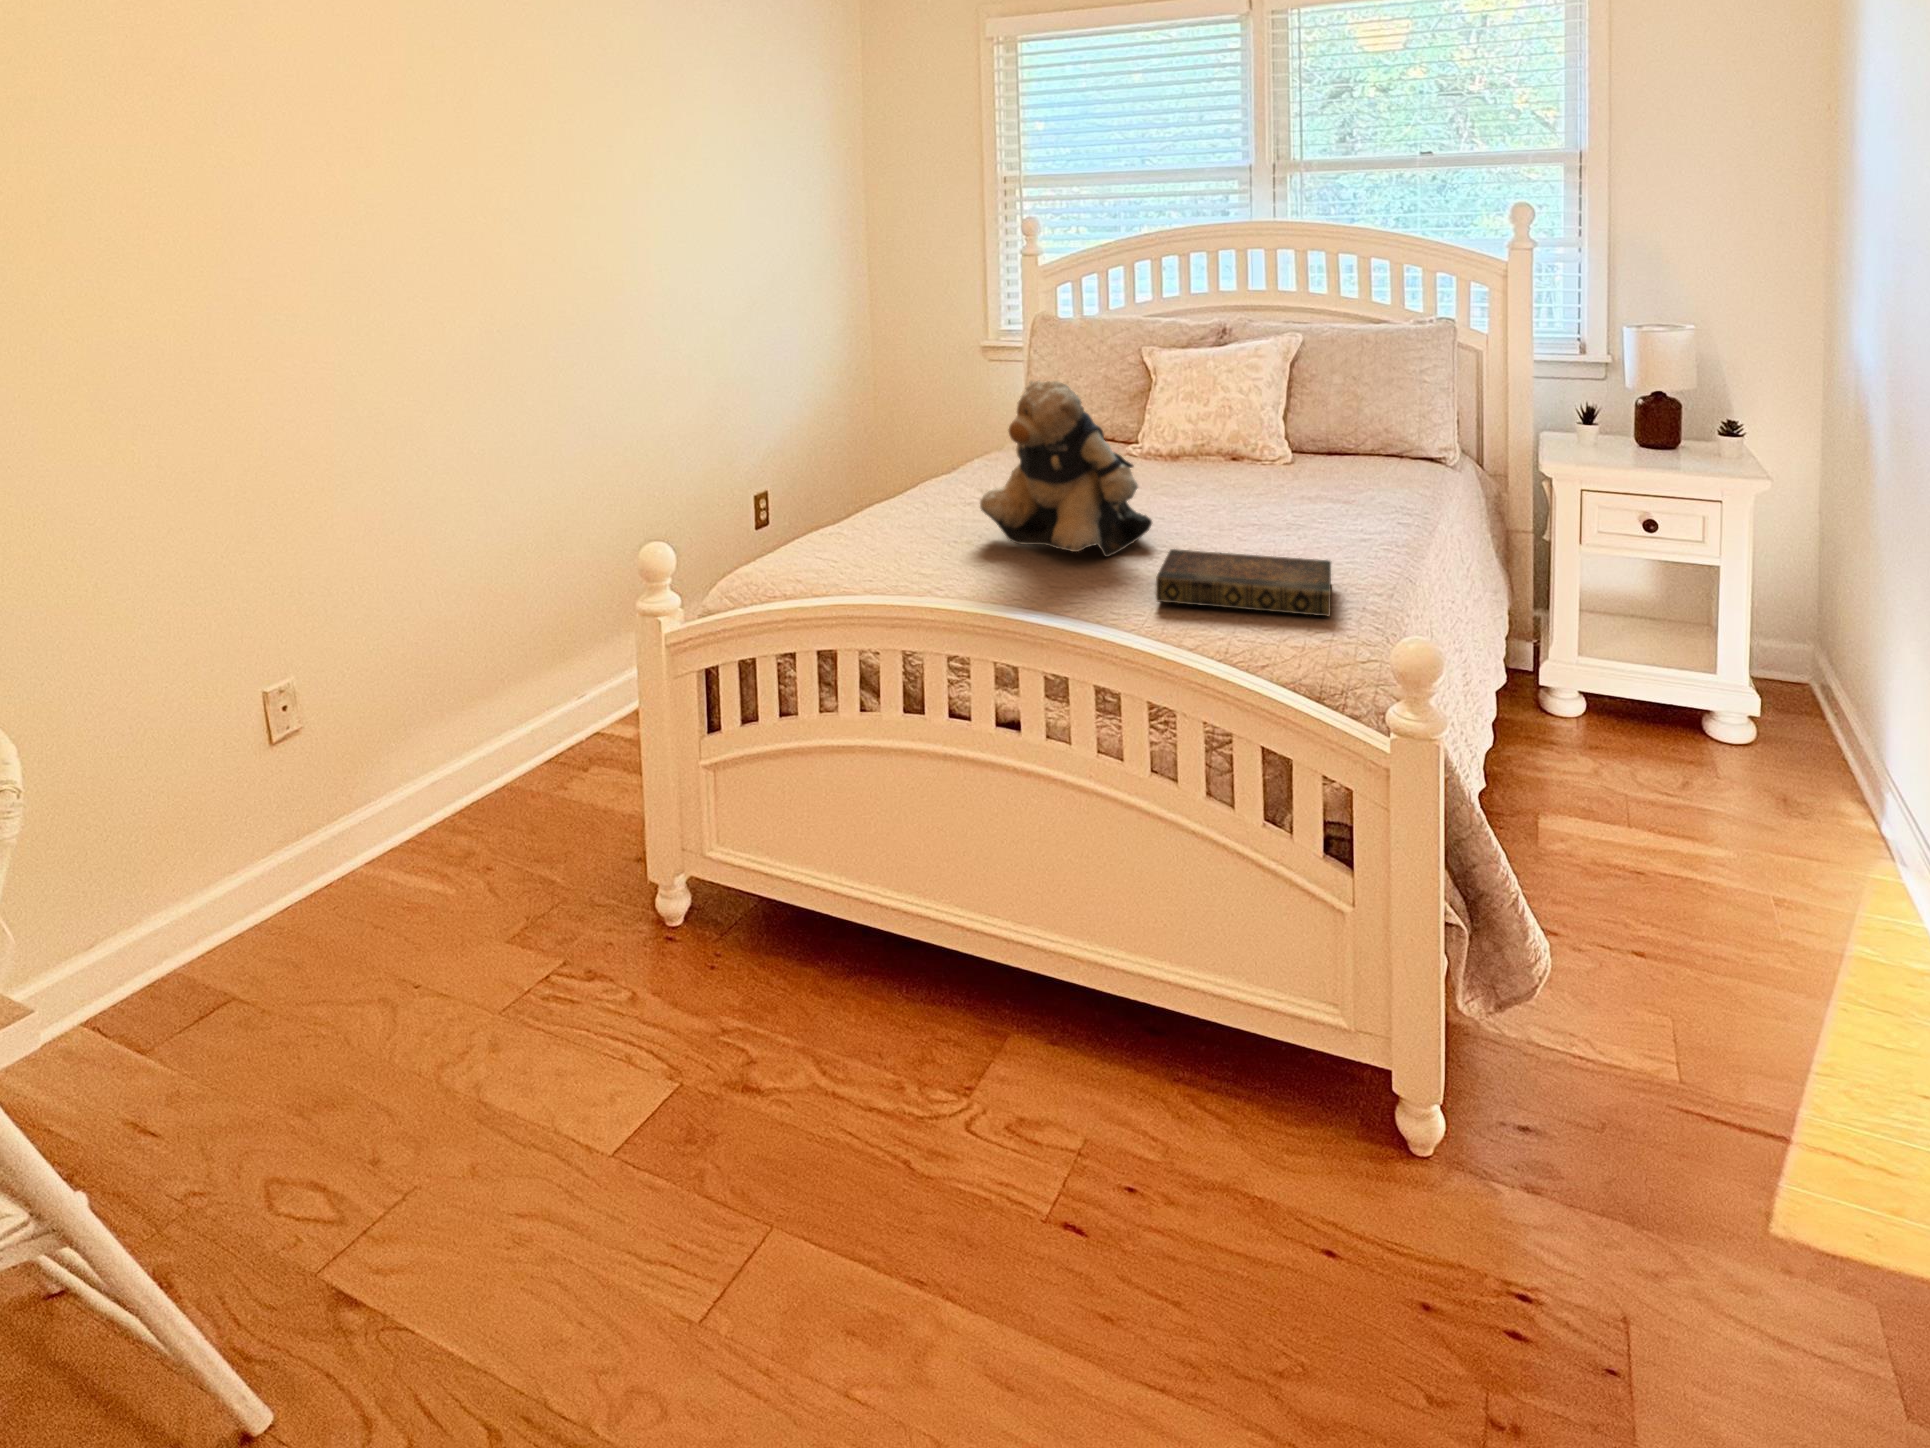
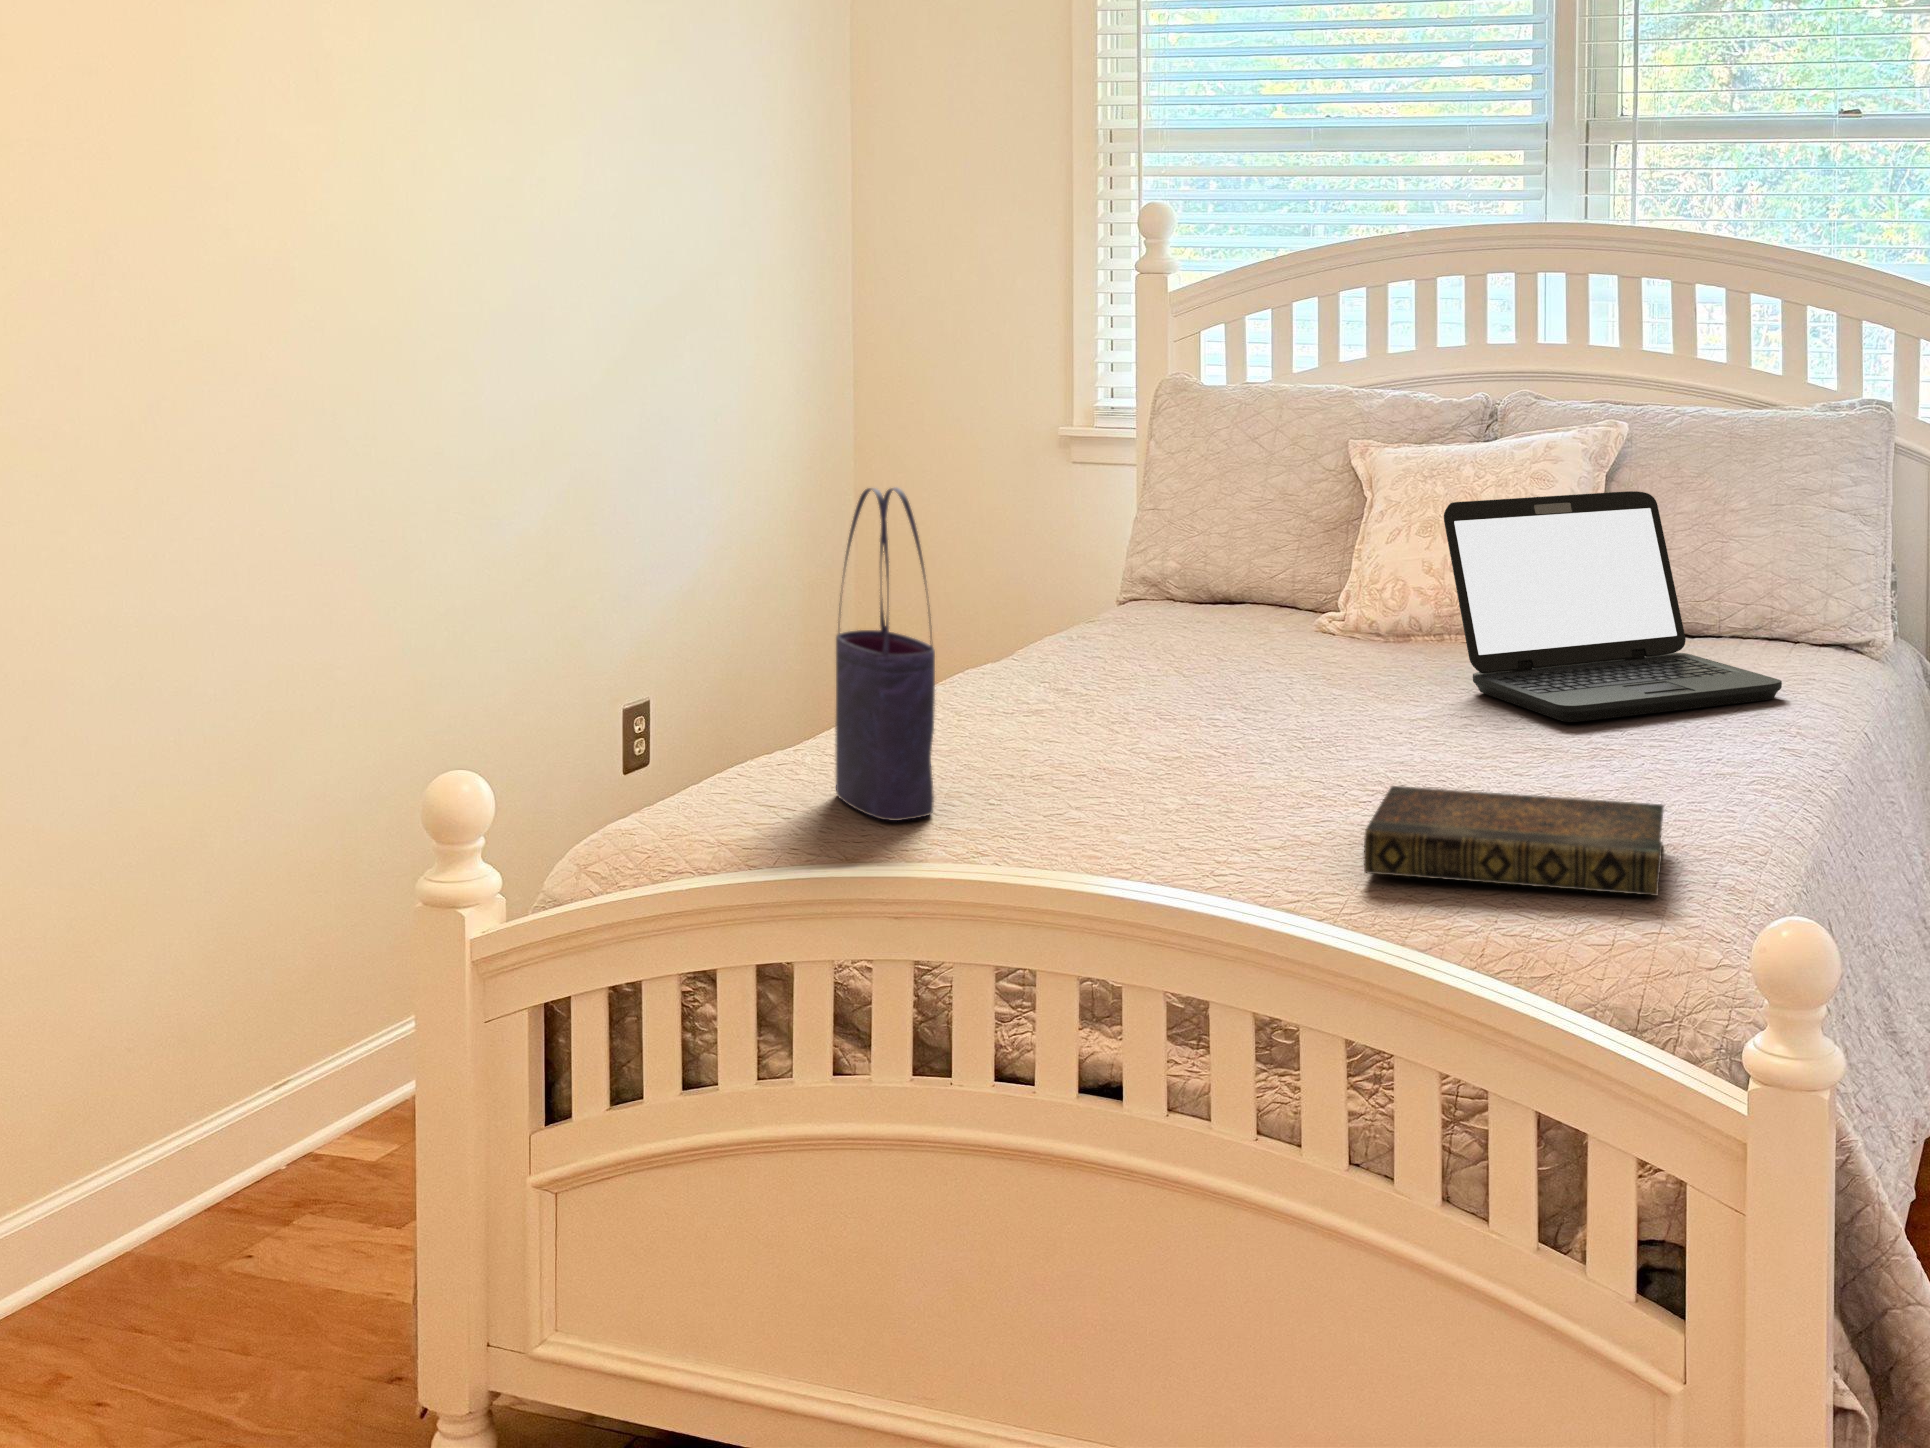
laptop: none [1196,373,1397,508] -> present [1444,491,1782,722]
teddy bear: present [980,381,1152,557] -> none [1058,488,1362,803]
tote bag: none [856,383,912,568] -> present [836,487,935,821]

